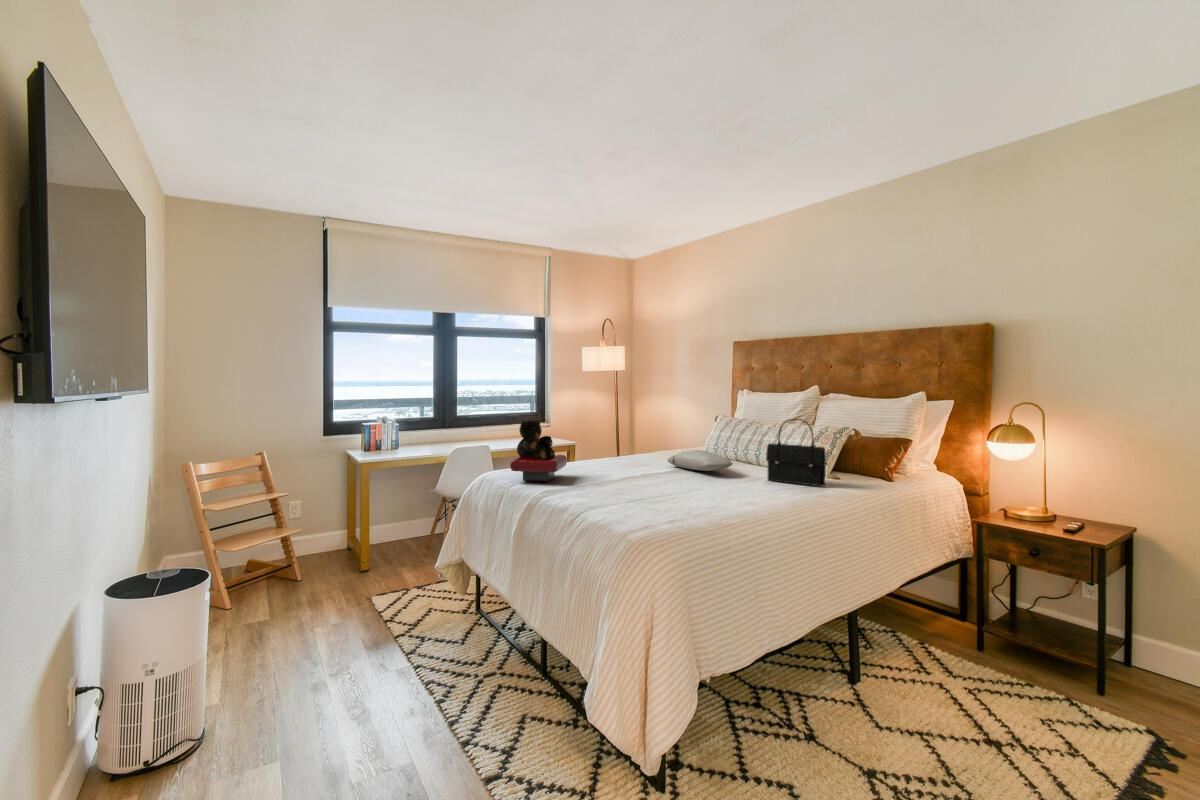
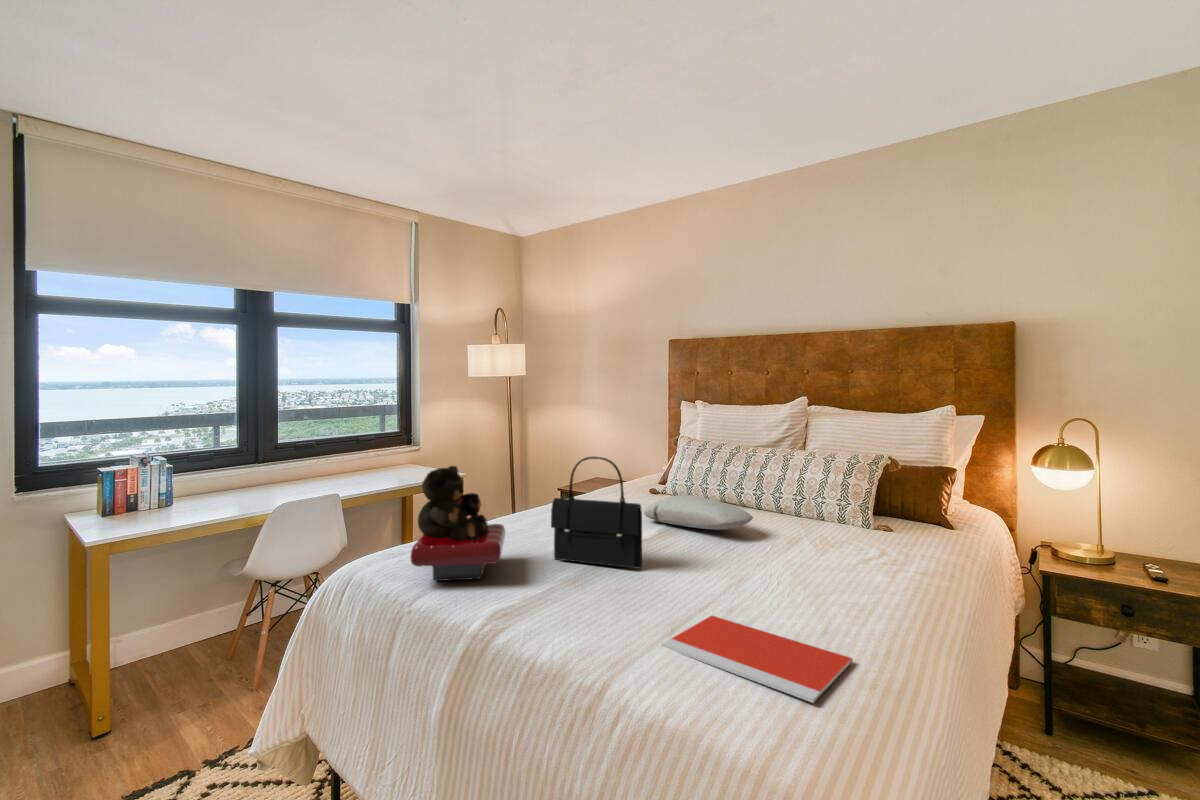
handbag: present [766,419,825,486] -> present [551,457,642,569]
notebook: none [620,502,712,527] -> present [662,616,853,703]

